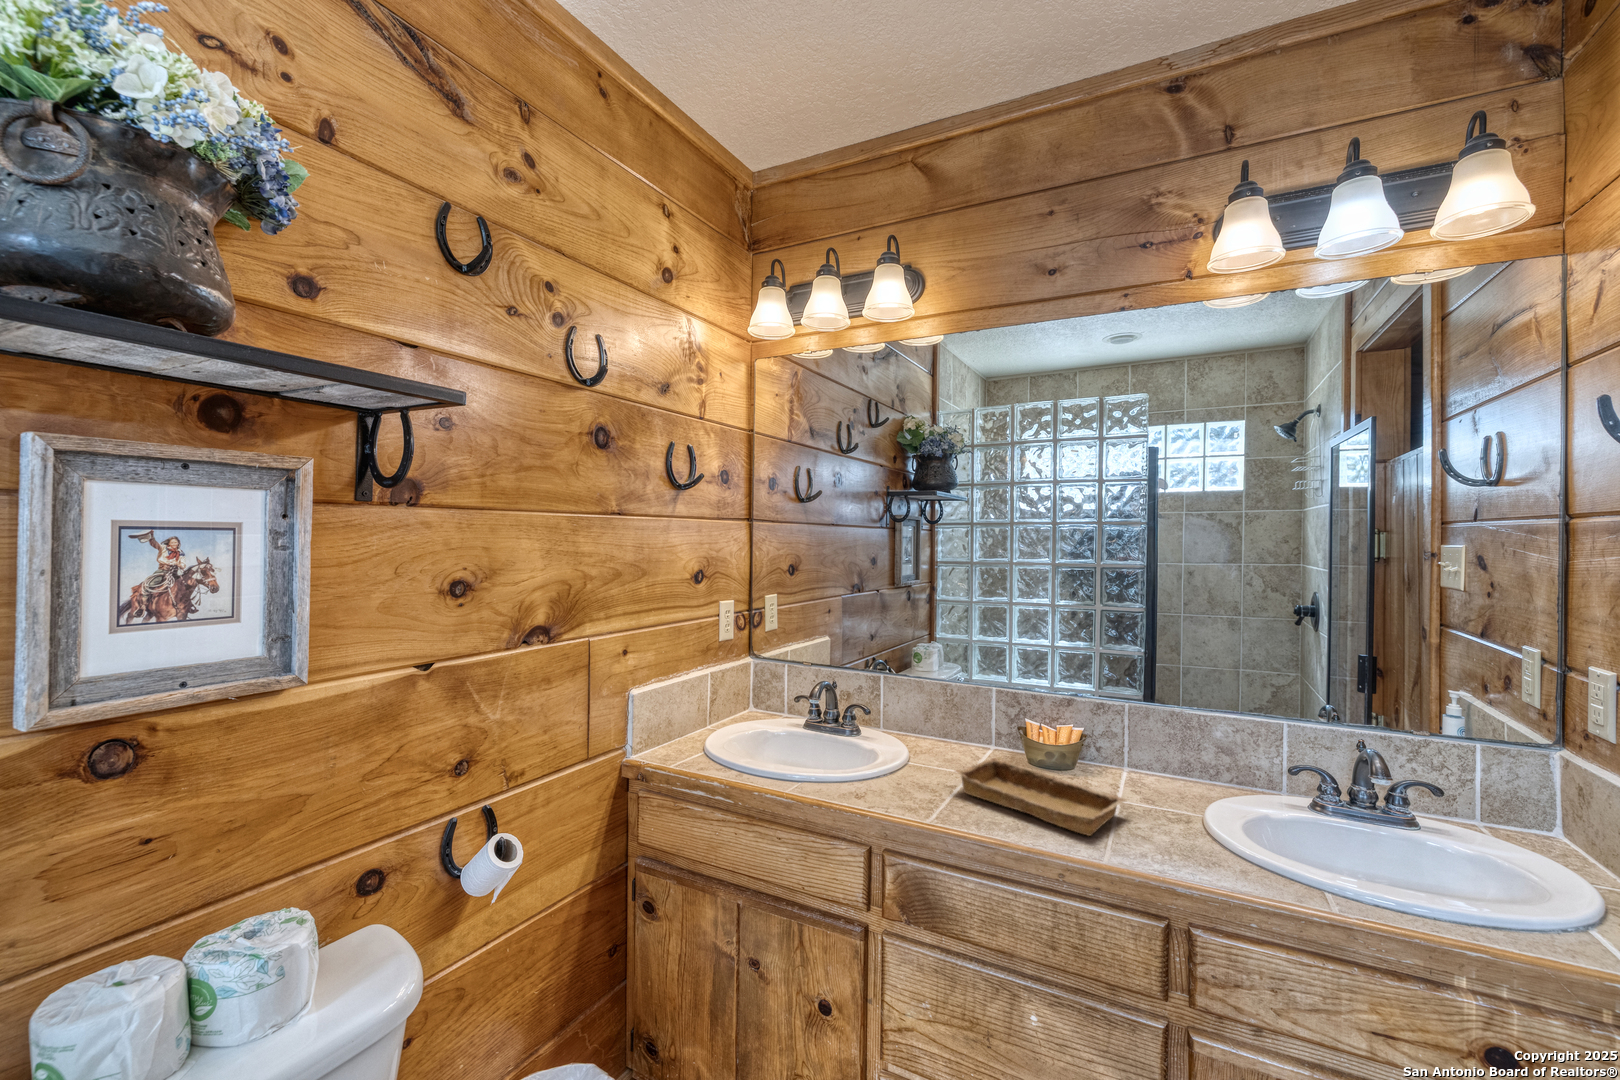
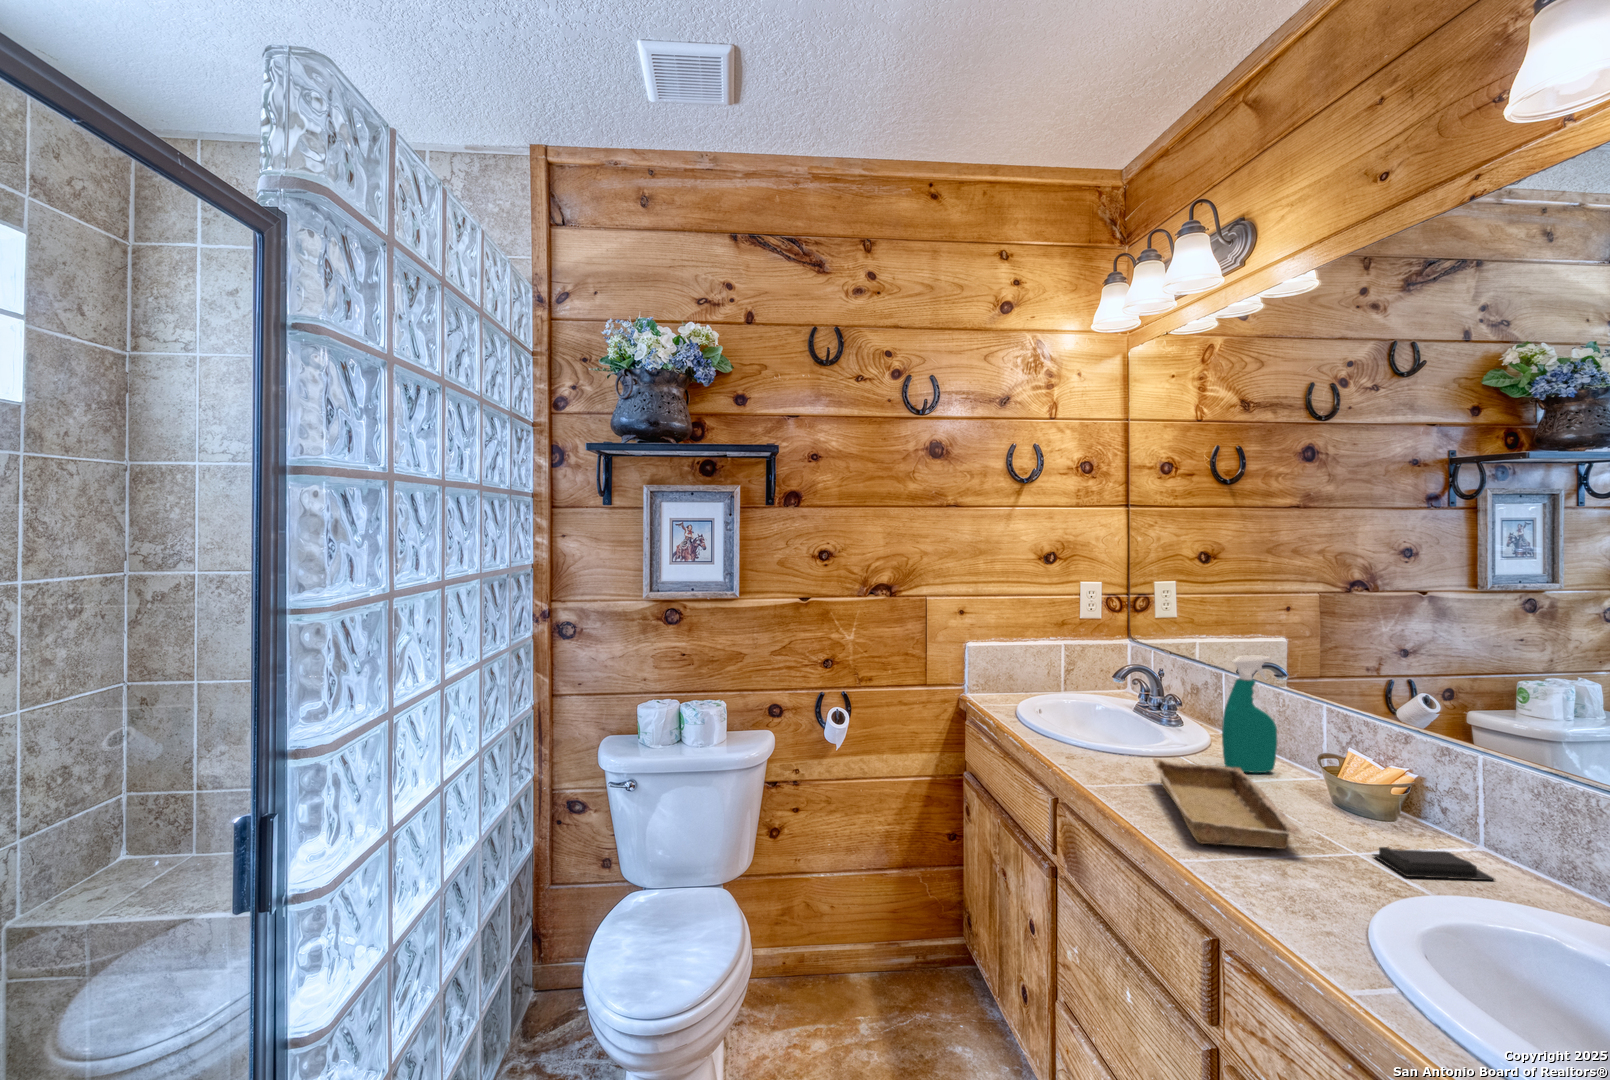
spray bottle: none [952,658,977,762] -> present [1222,656,1277,773]
soap bar: none [1130,778,1174,805] -> present [1373,847,1495,880]

